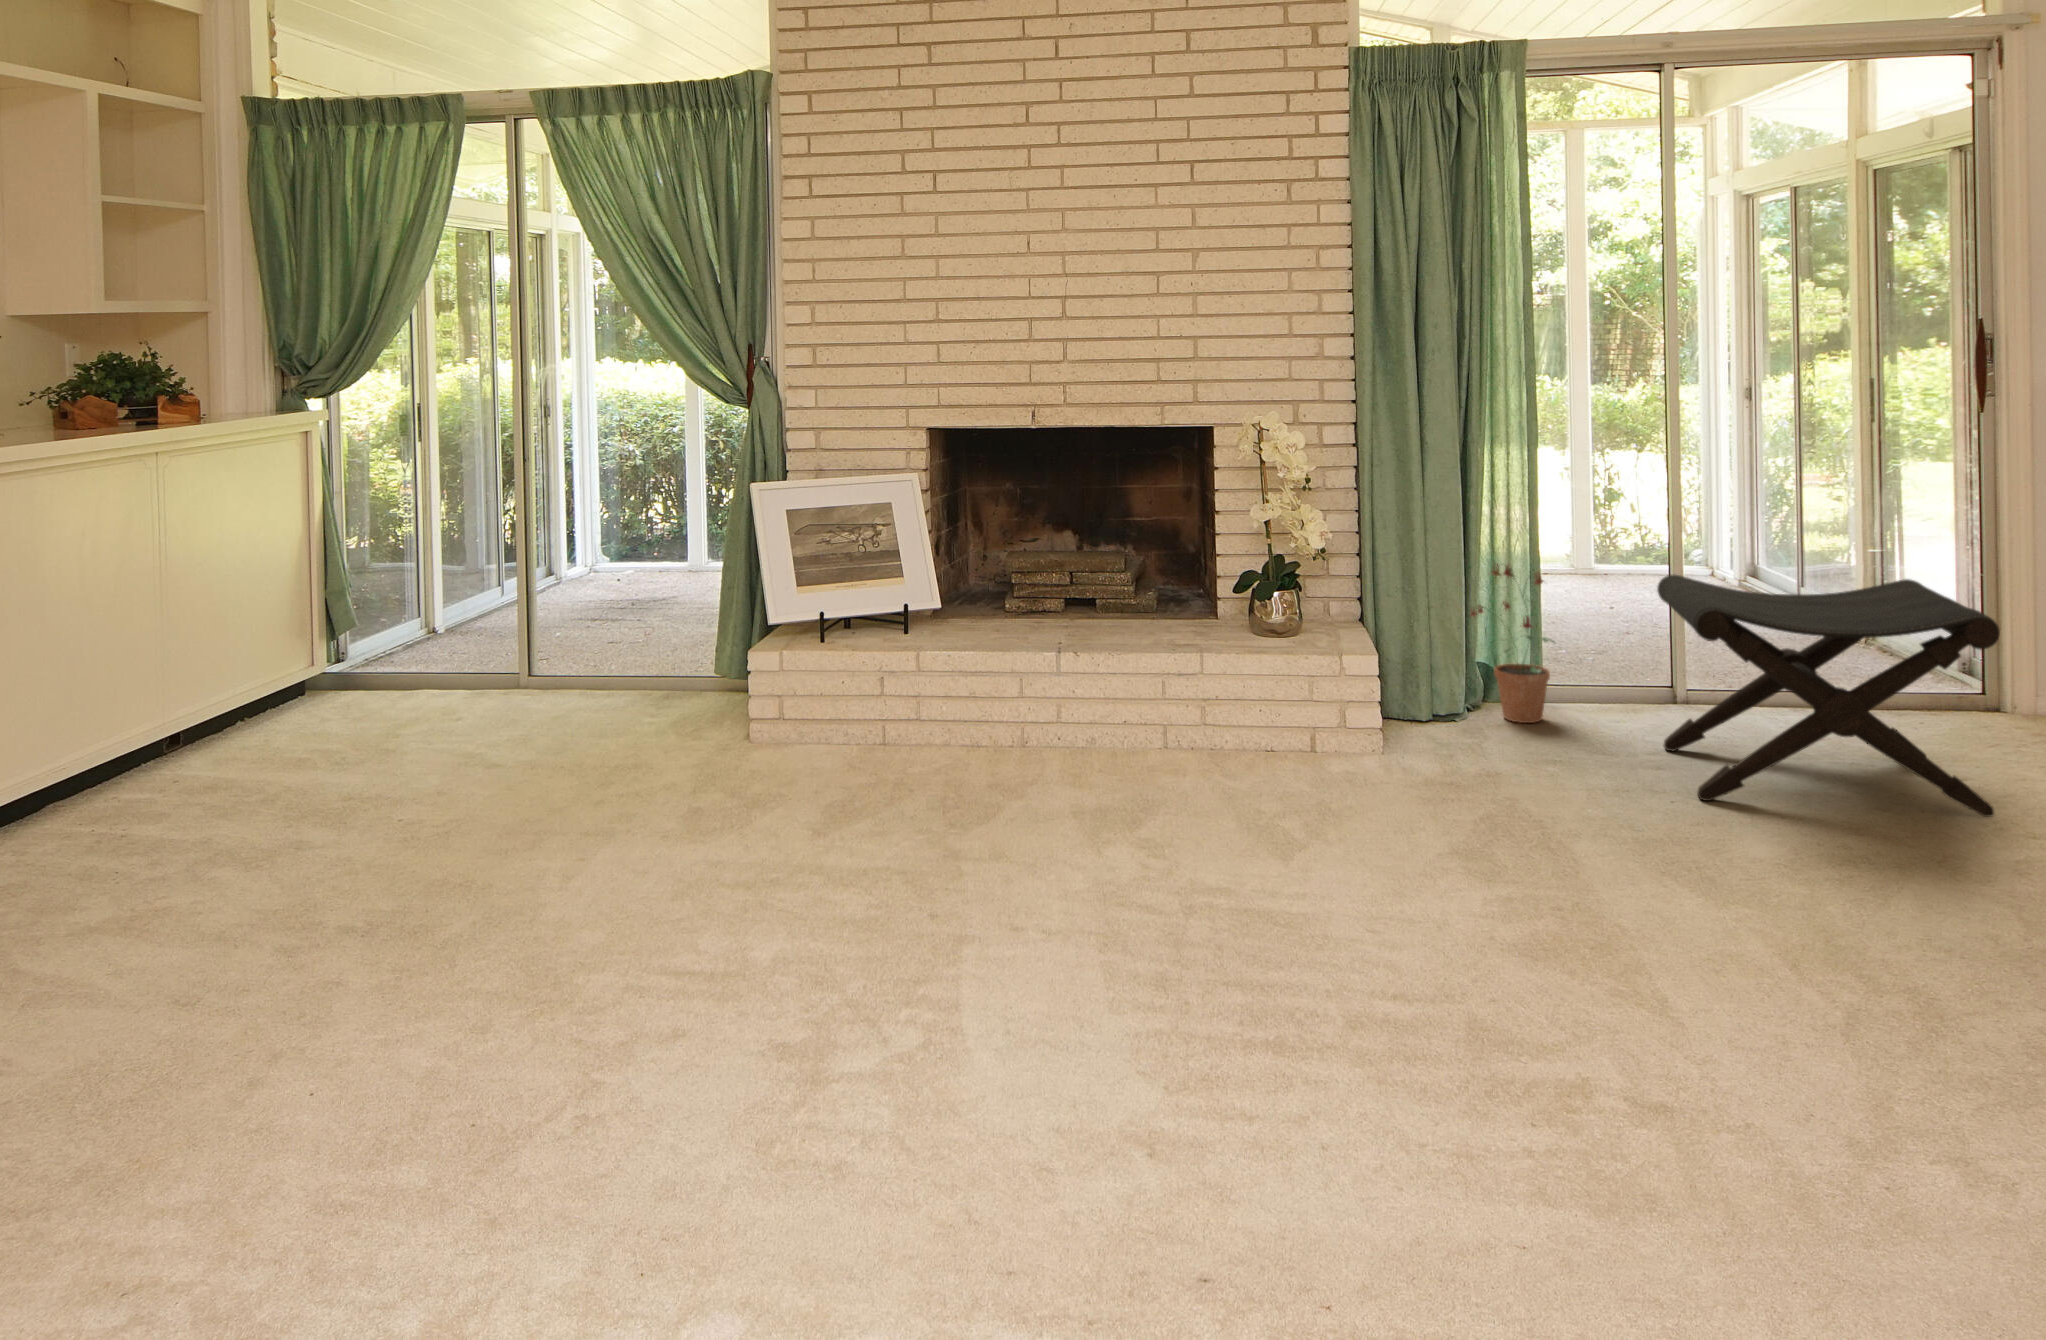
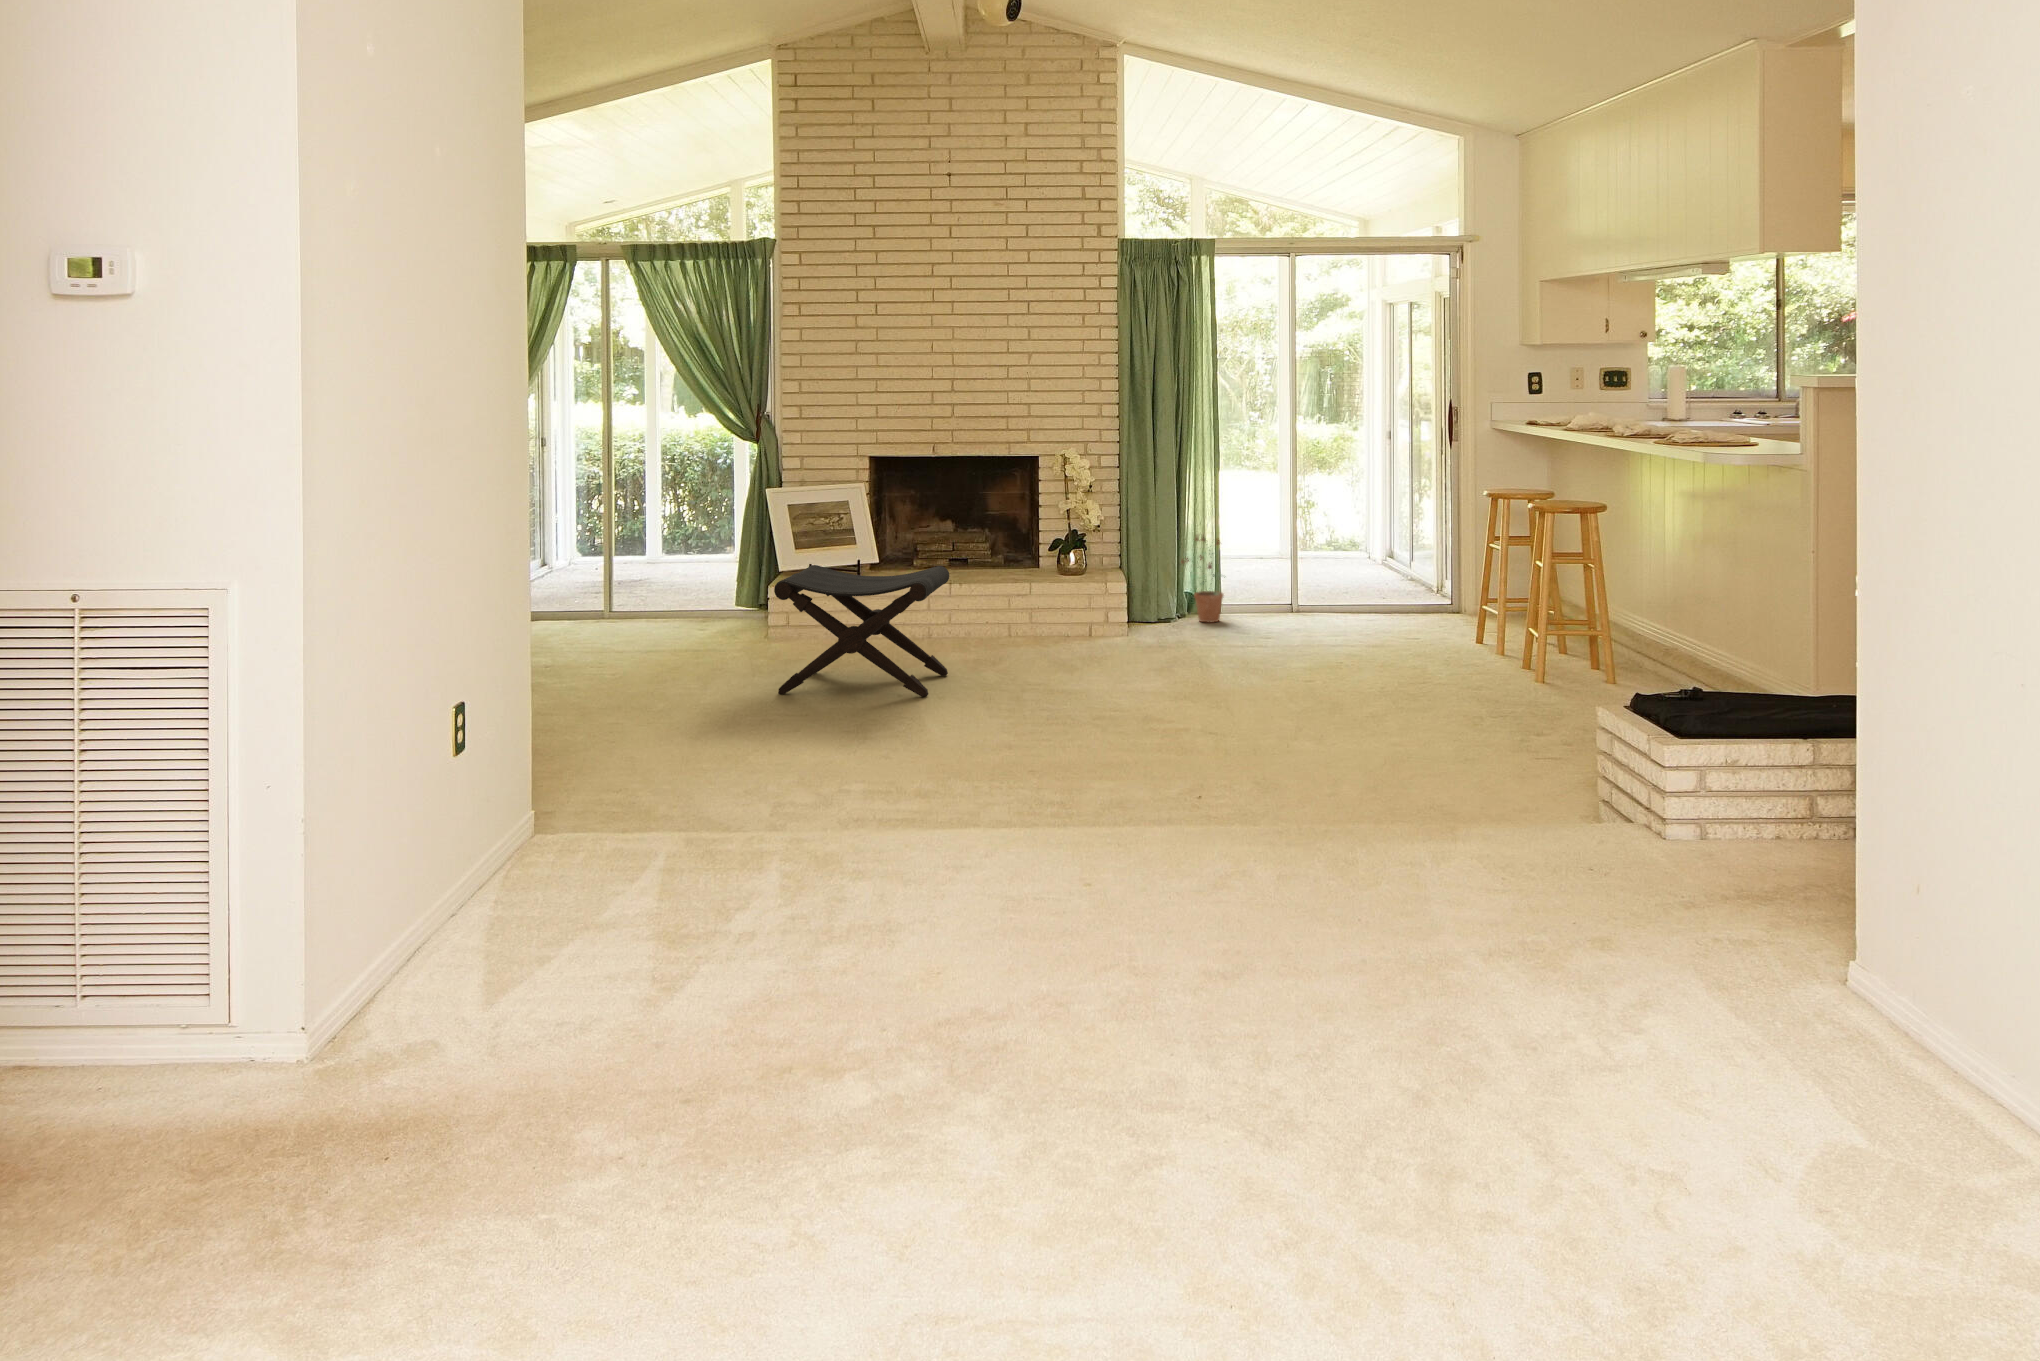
footstool: present [1657,575,2000,817] -> present [774,565,949,697]

